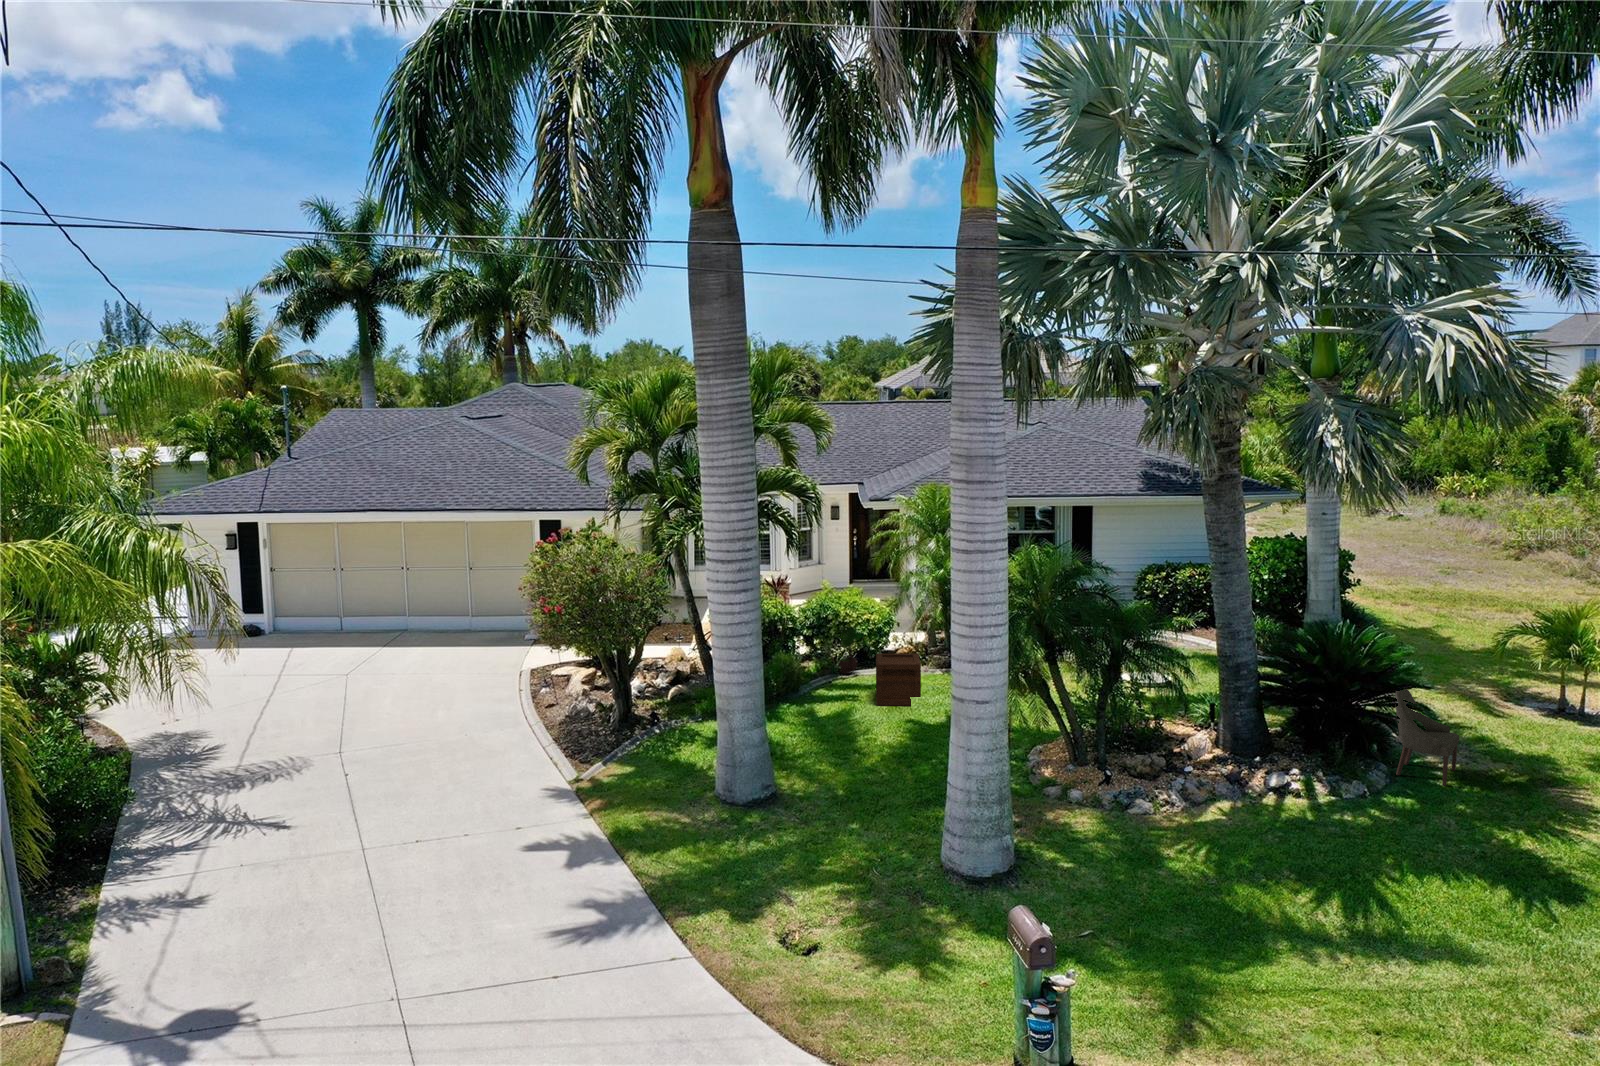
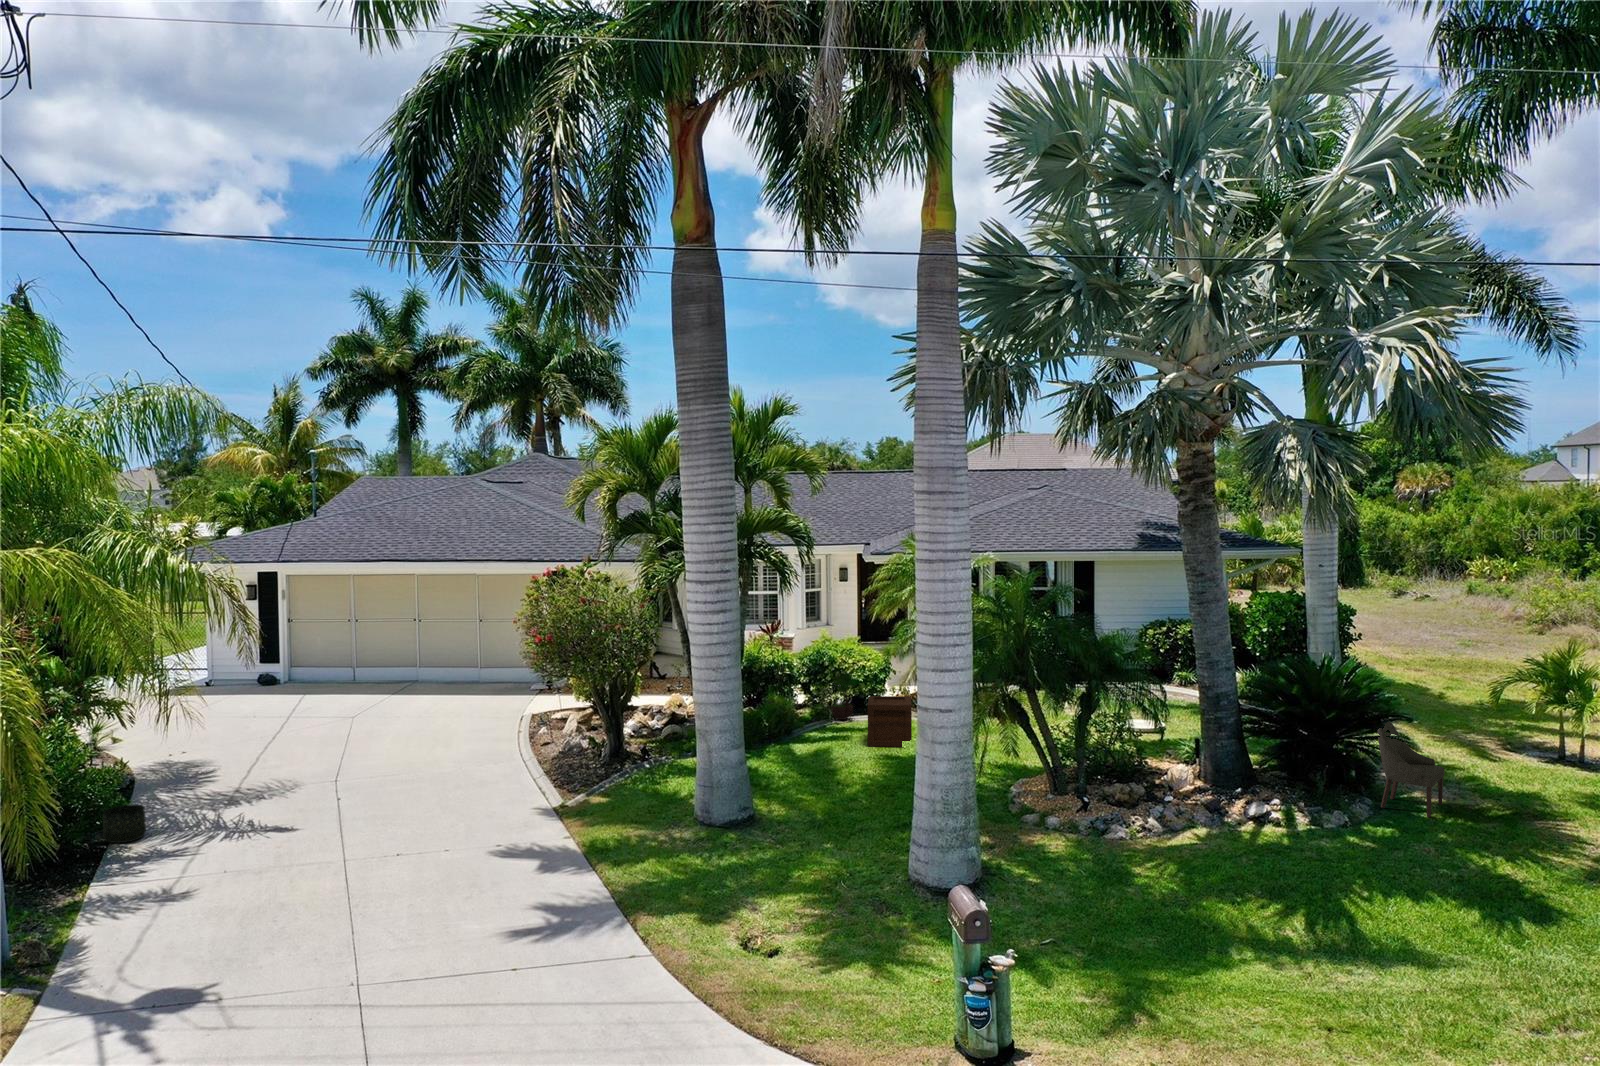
basket: none [109,793,155,834] -> present [103,805,146,843]

